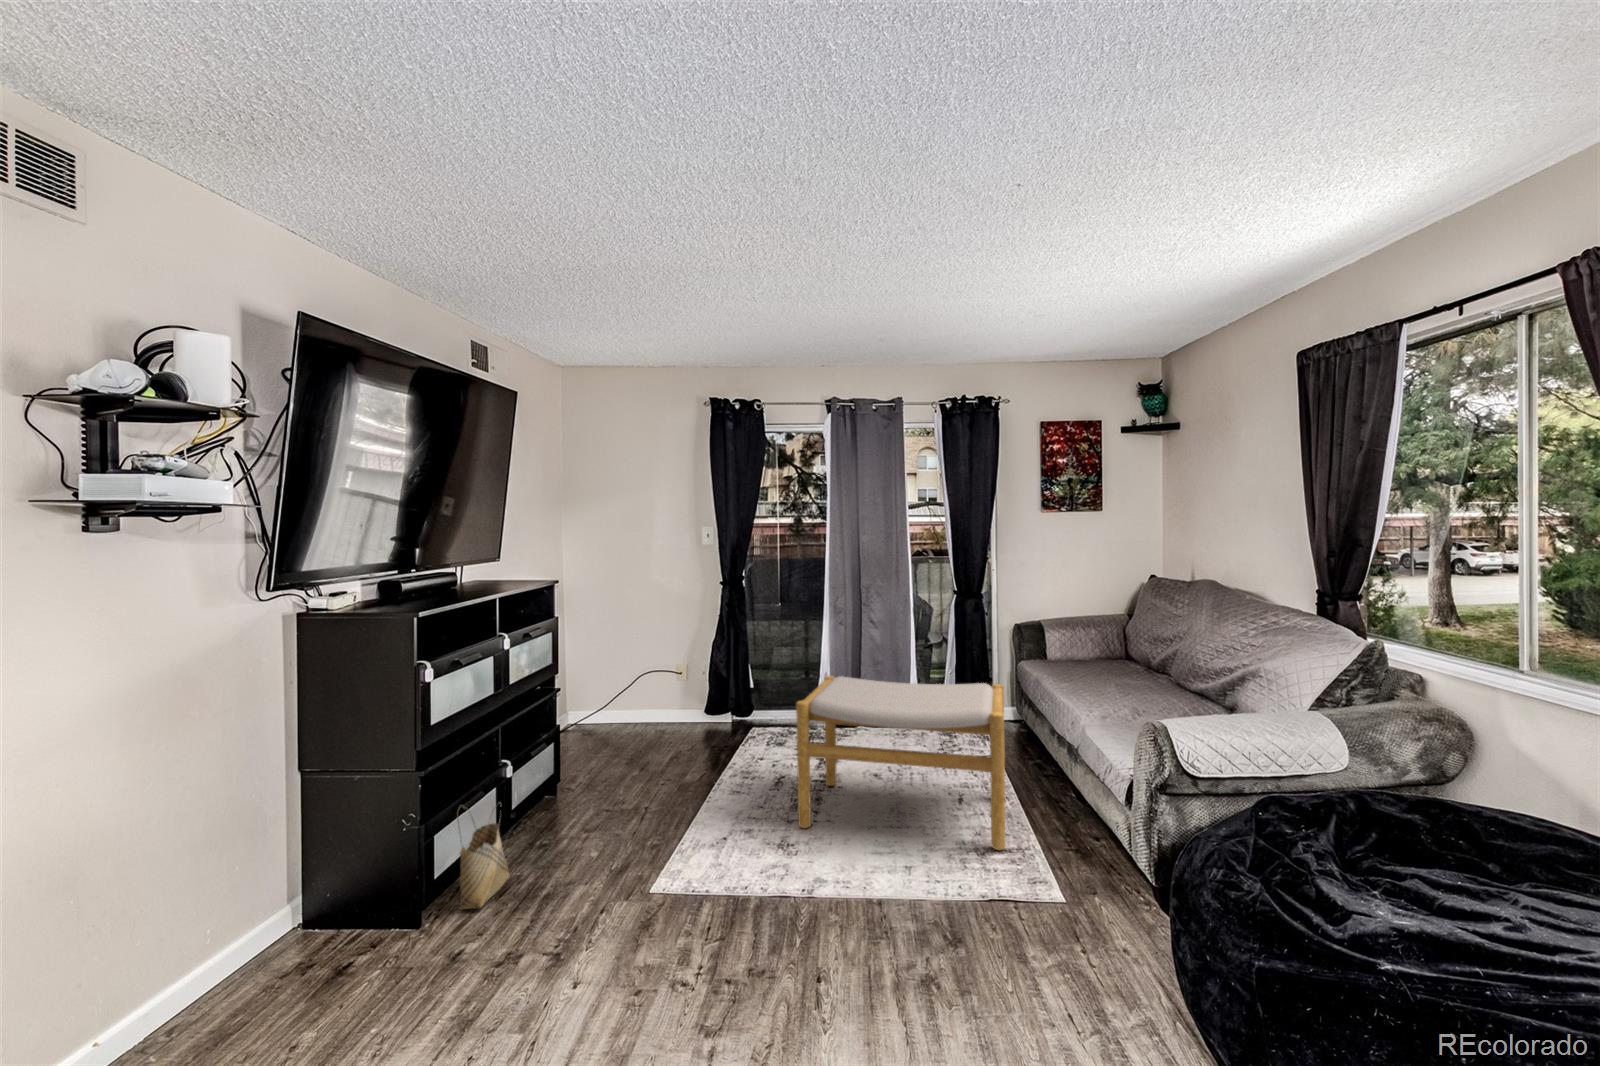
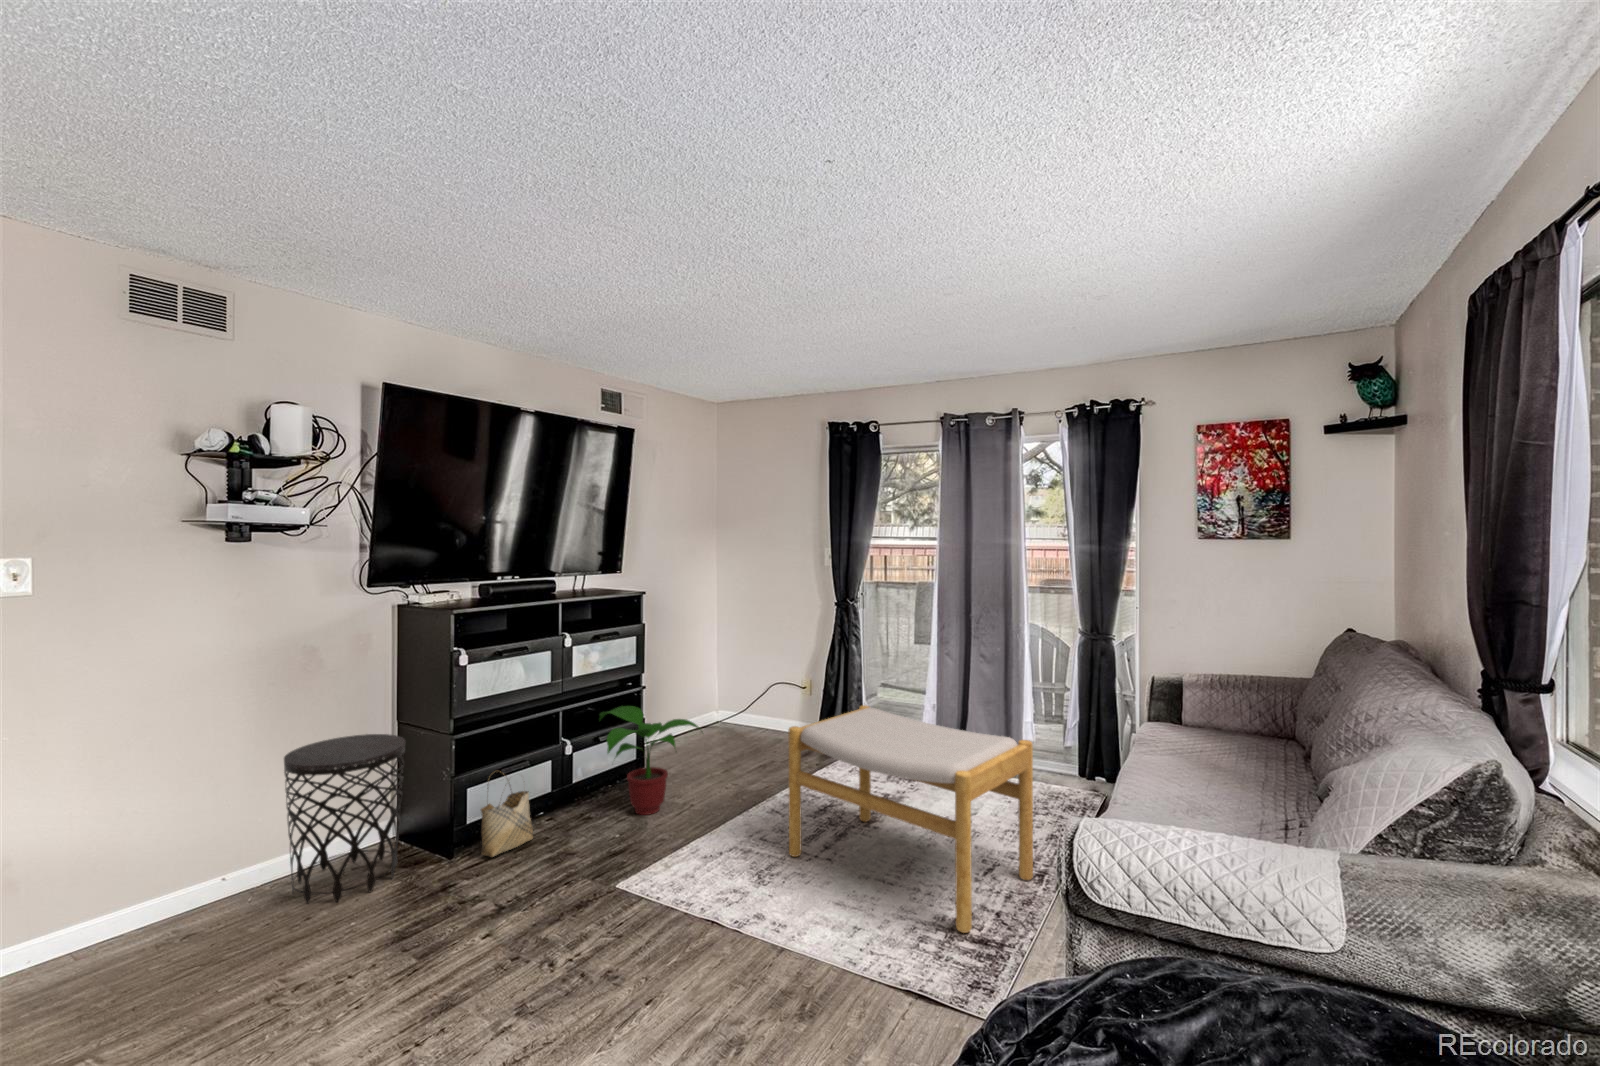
potted plant: none [531,710,658,827] -> present [599,706,700,815]
side table: none [196,782,369,1030] -> present [284,734,405,904]

